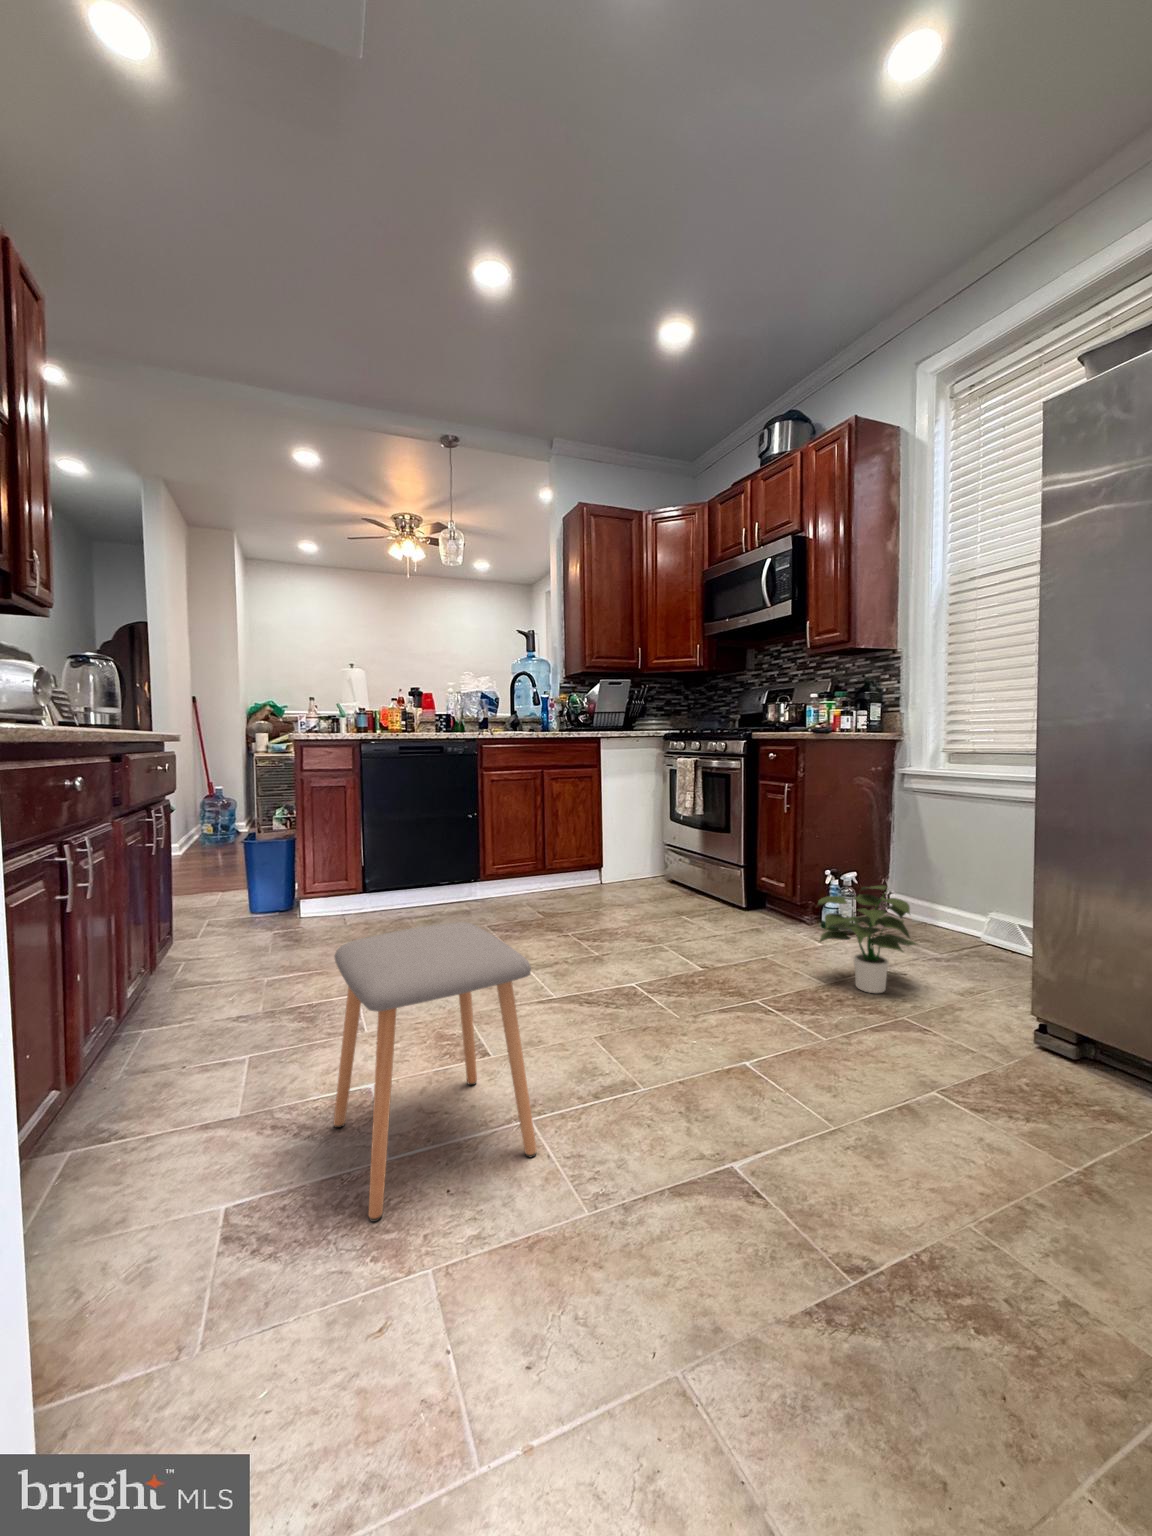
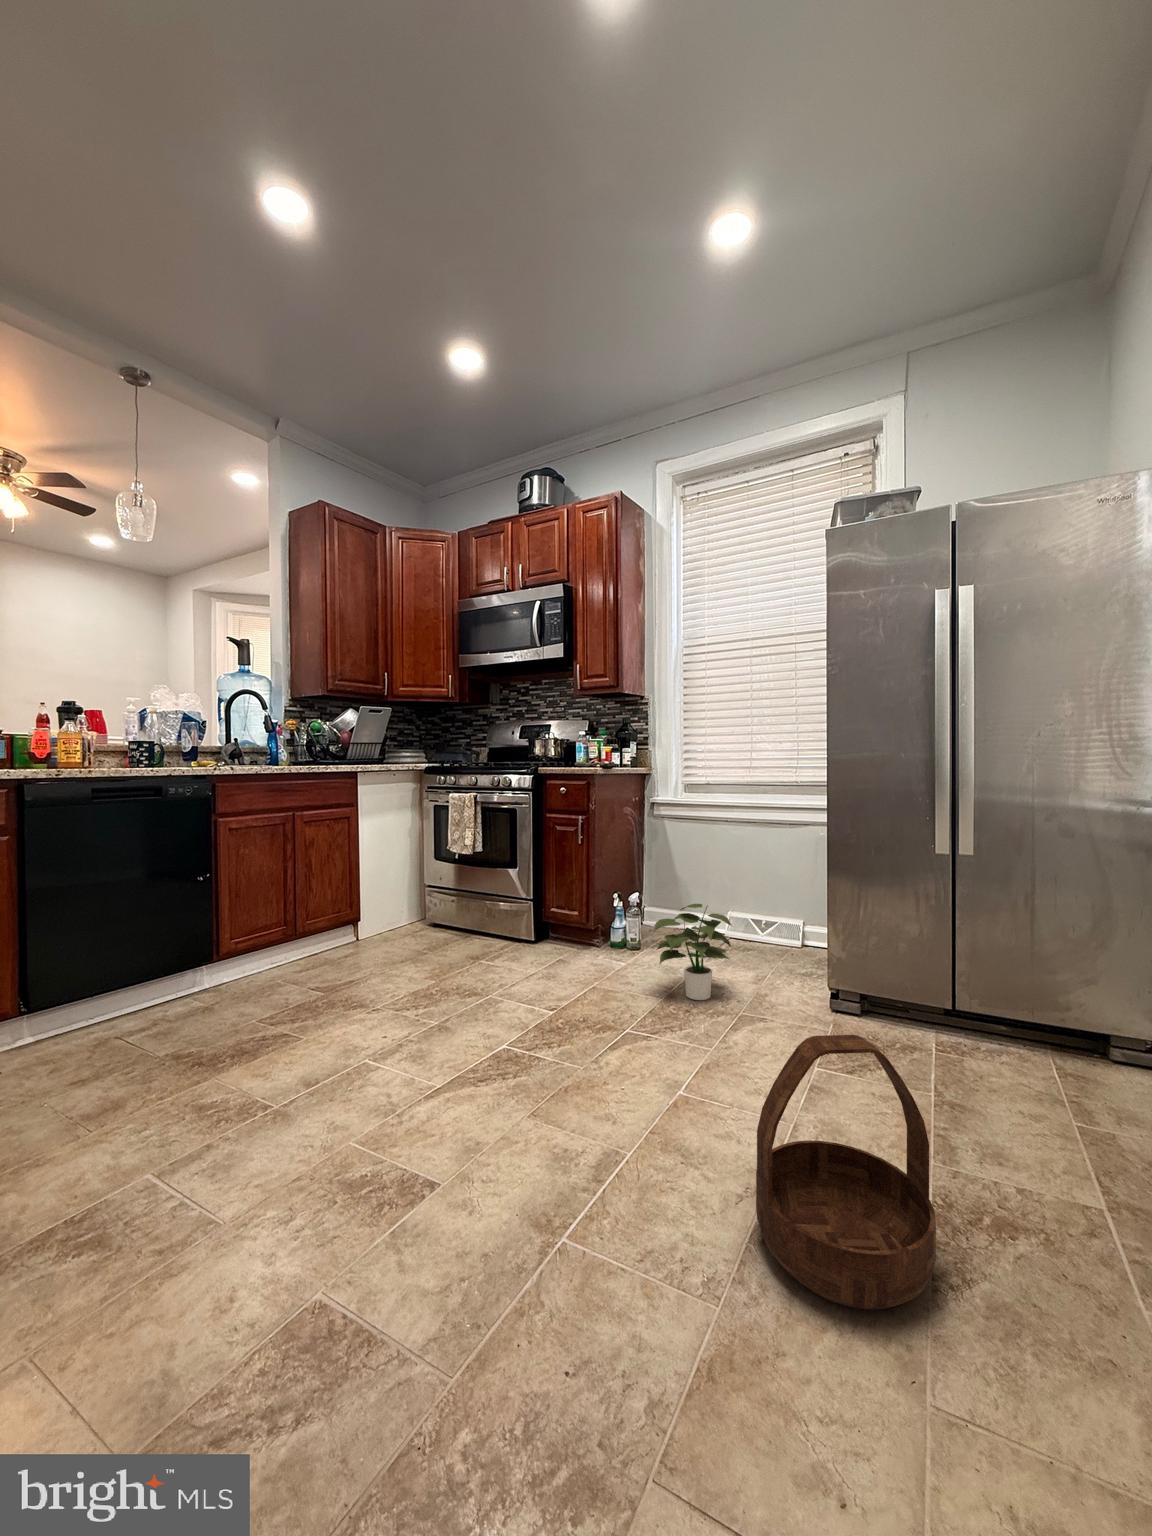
stool: present [334,922,537,1222] -> none [325,1022,612,1474]
basket: none [659,1000,845,1295] -> present [756,1035,936,1310]

